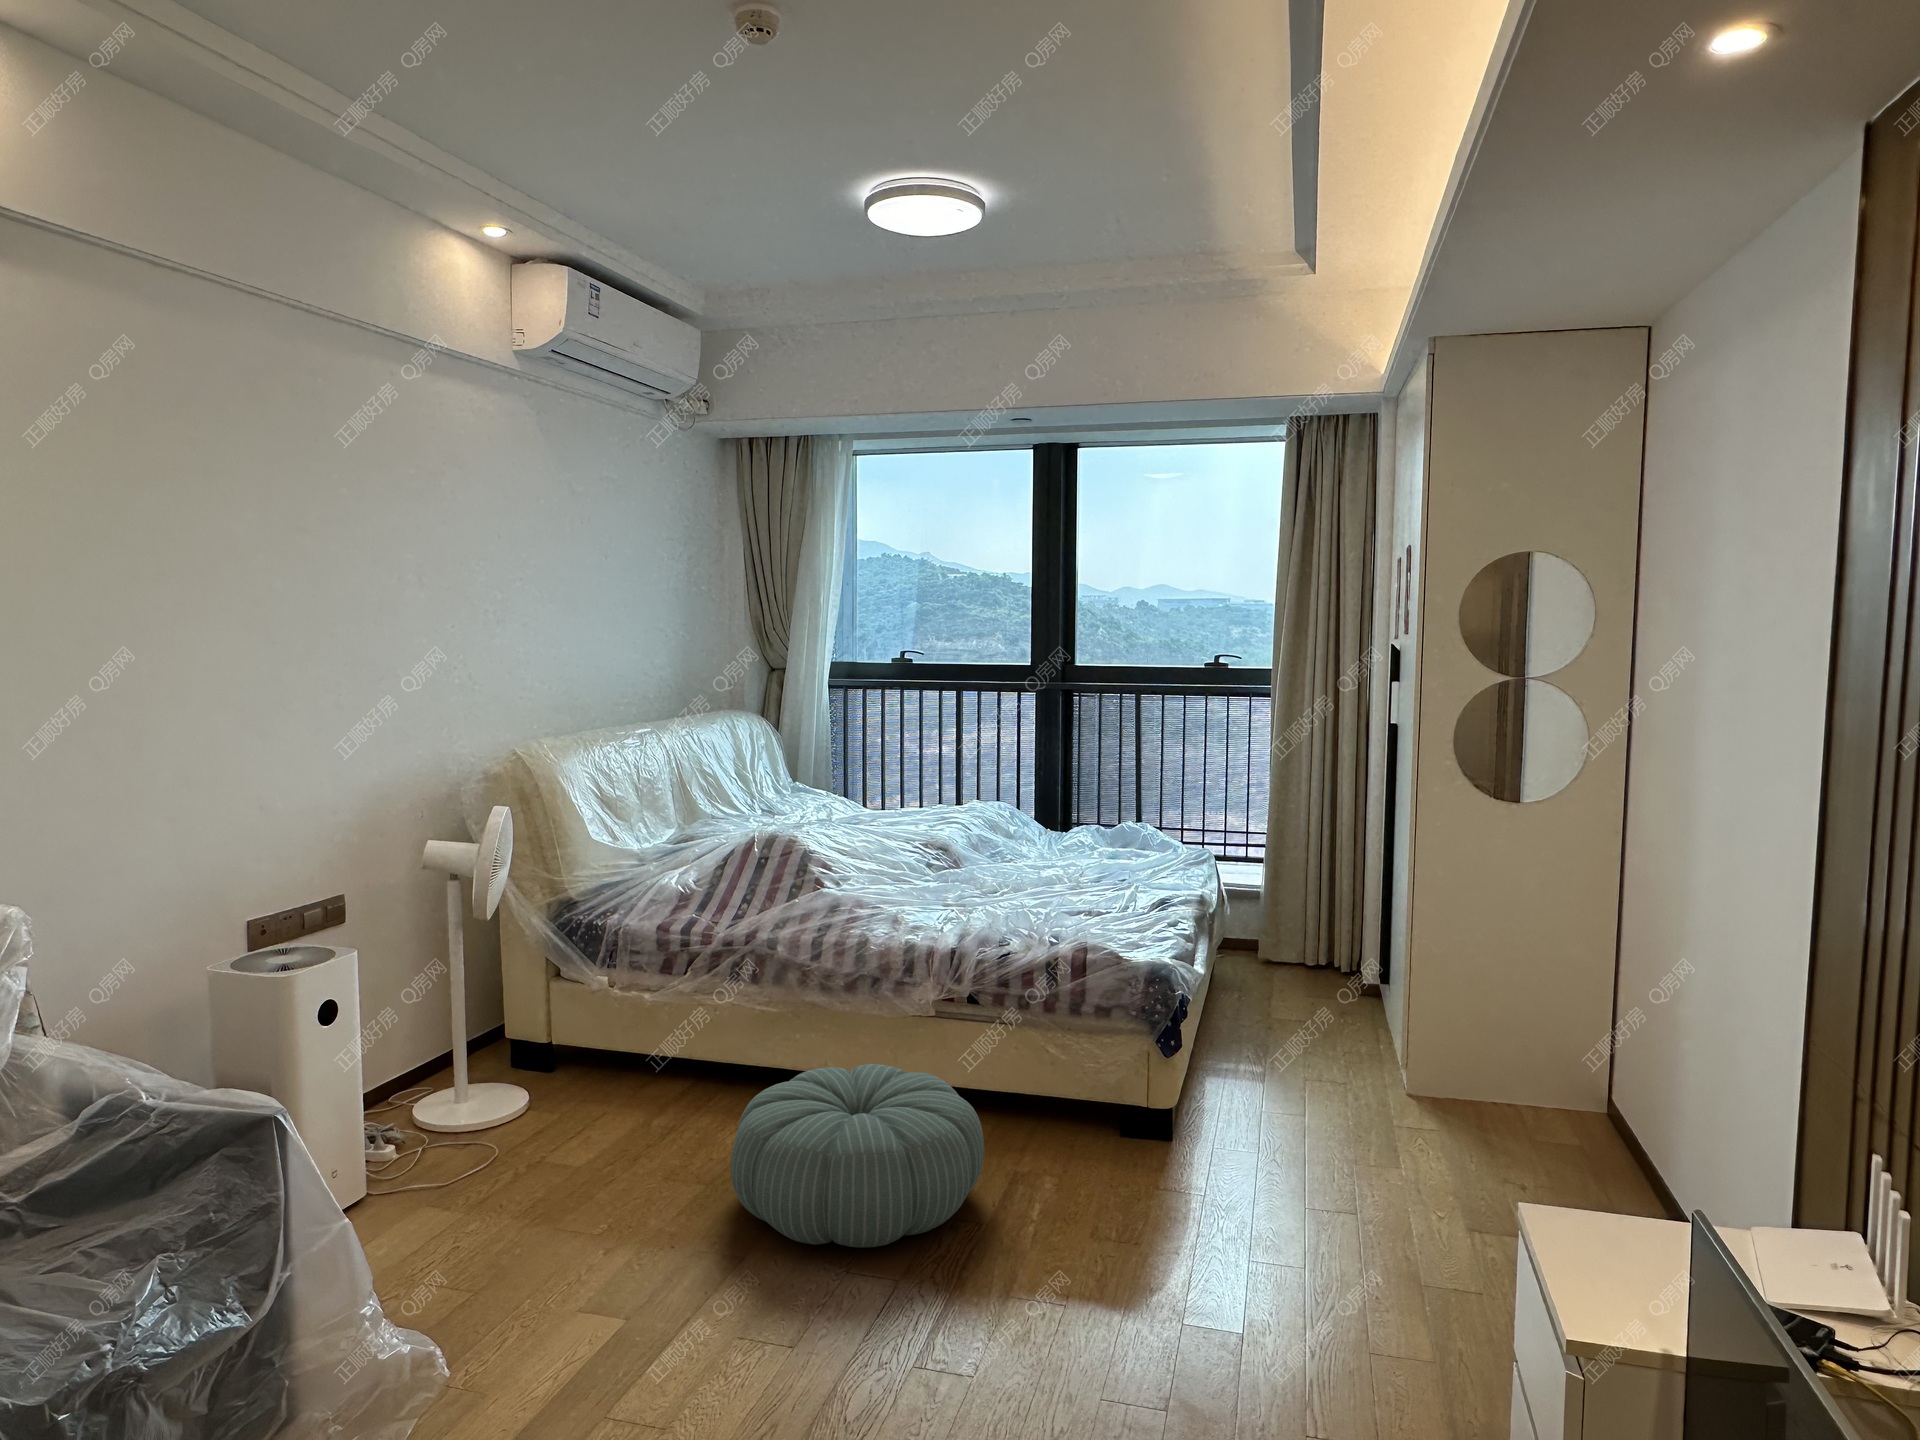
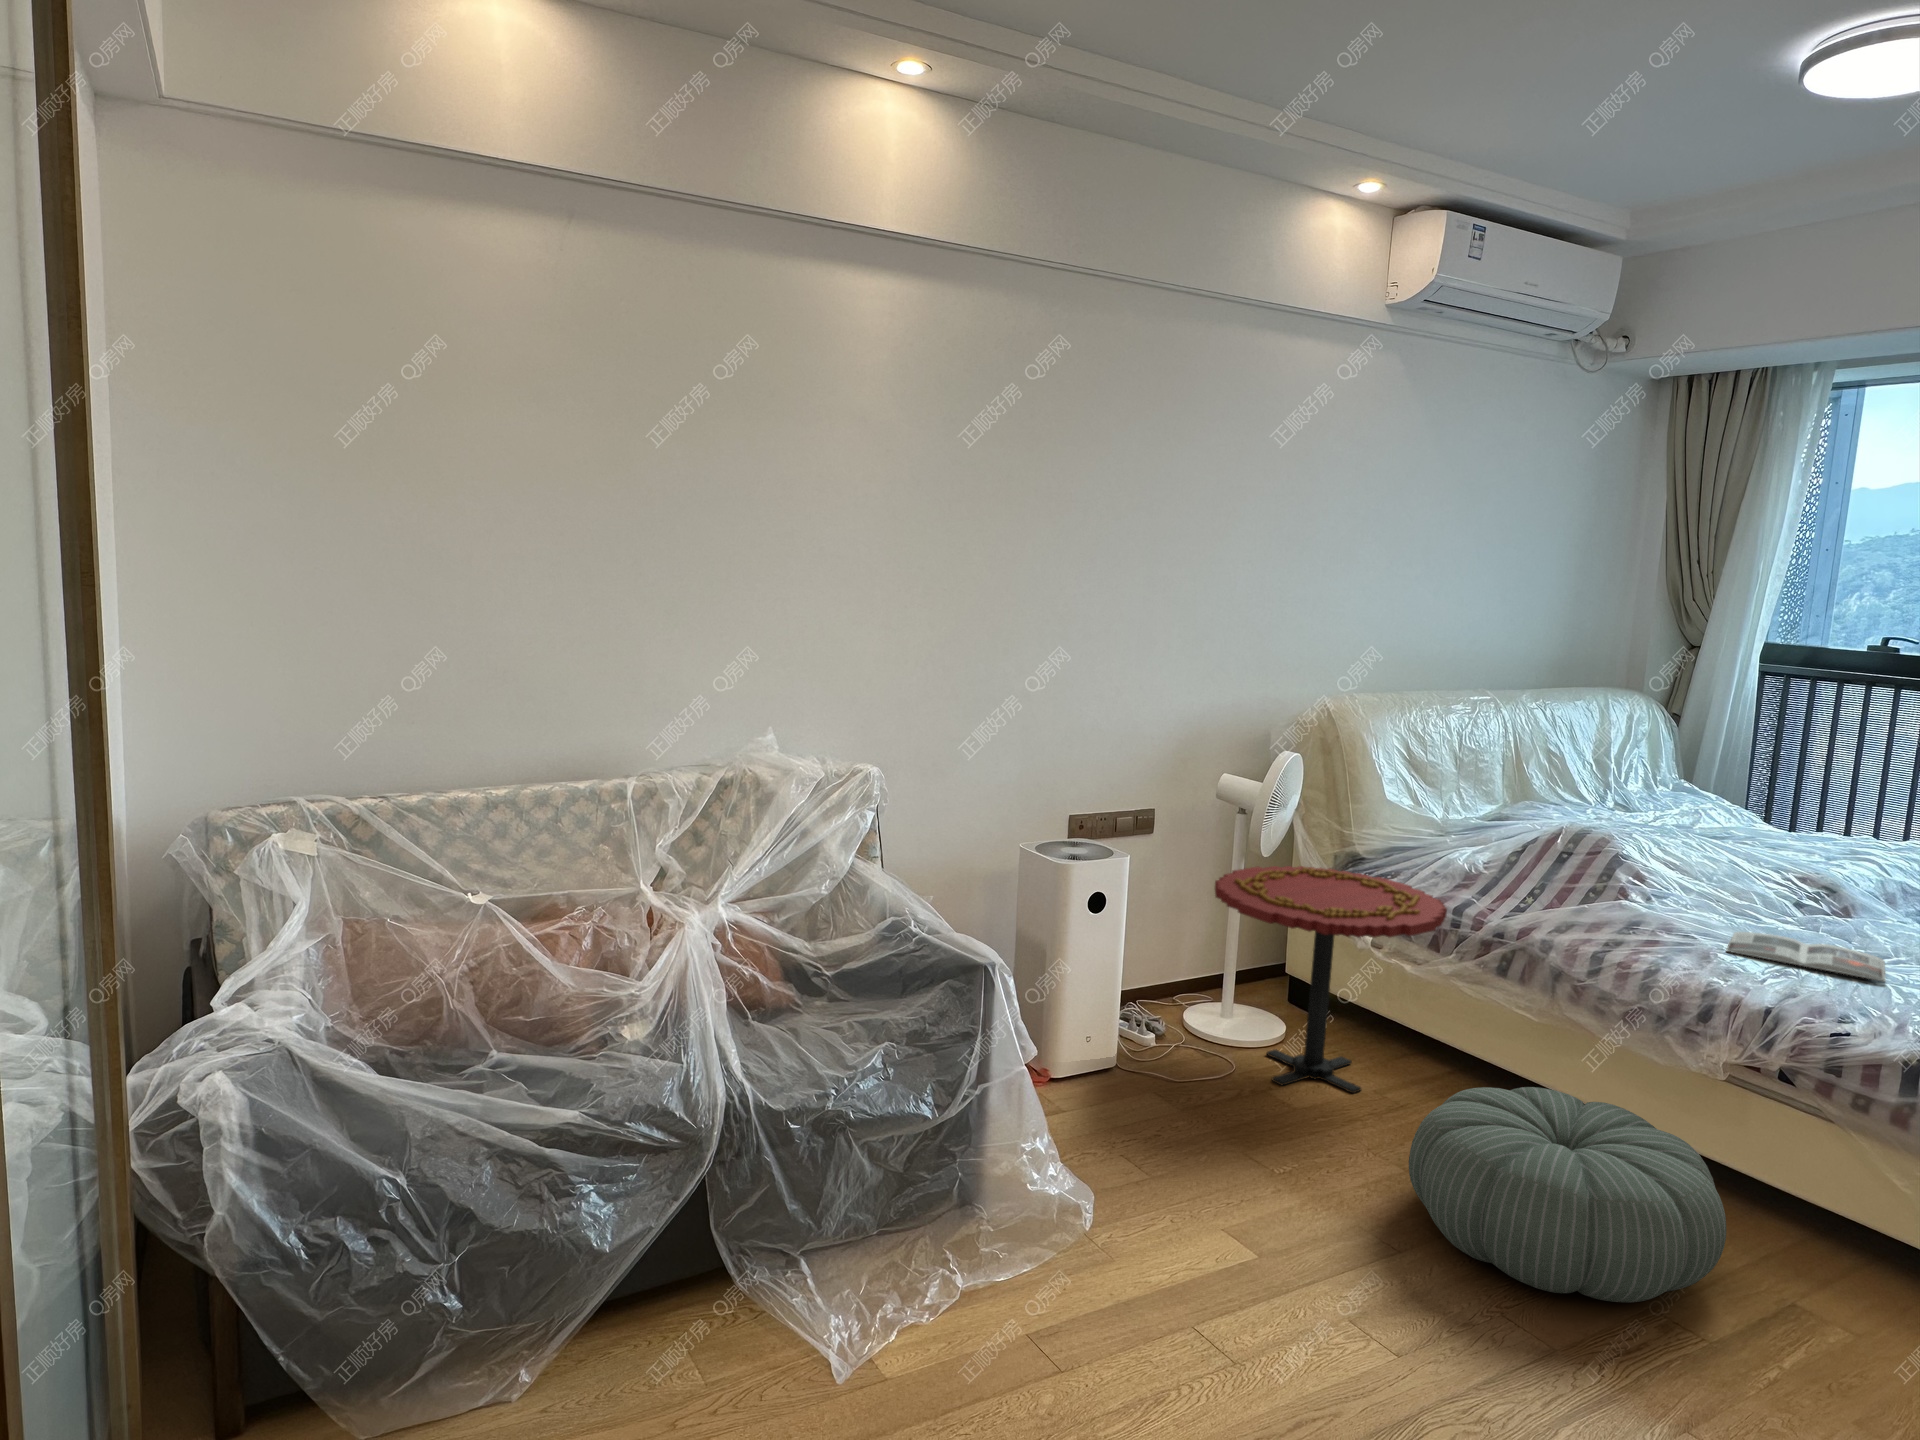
magazine: none [895,890,1007,912] -> present [1726,932,1885,981]
side table: none [449,916,687,1153] -> present [1215,866,1447,1093]

